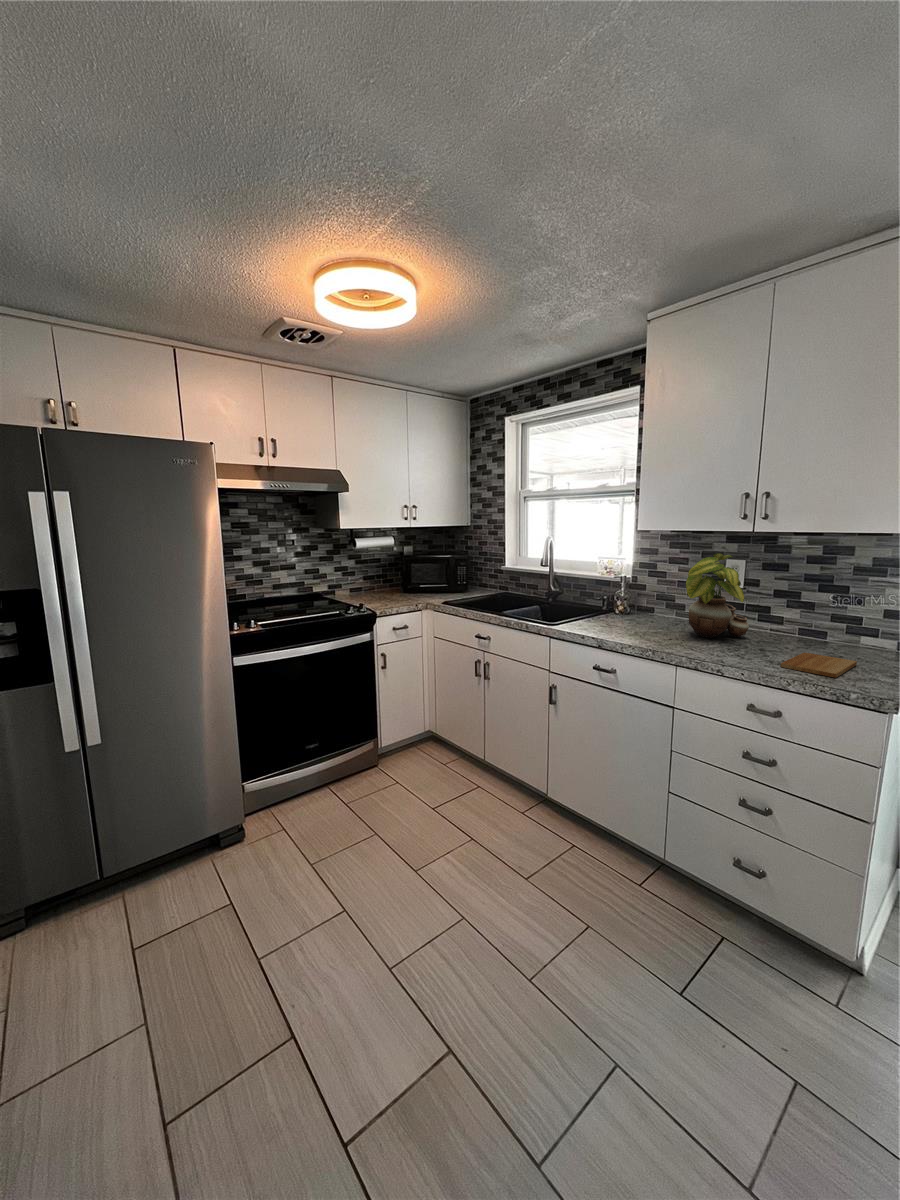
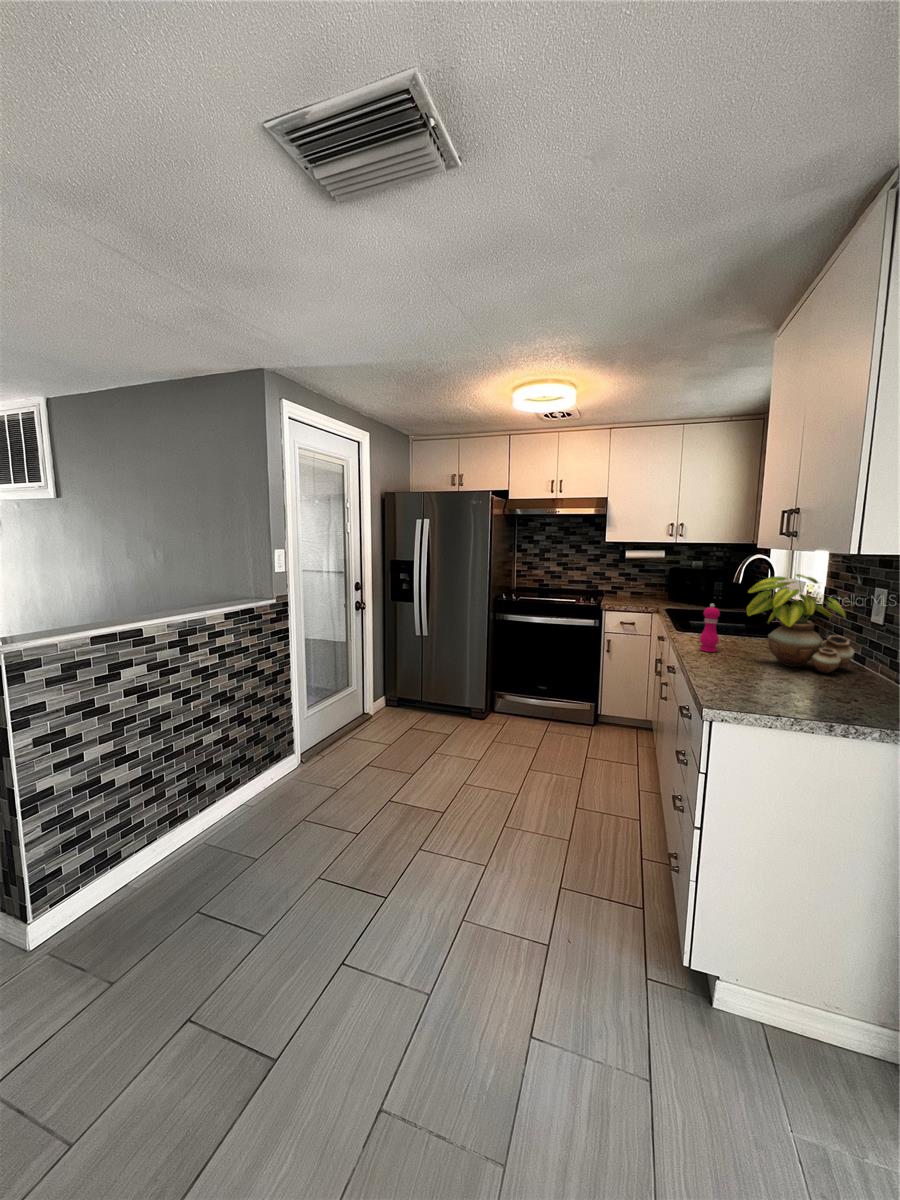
pepper mill: none [635,591,654,642] -> present [700,604,720,652]
cutting board: present [781,653,857,678] -> none [738,679,834,707]

